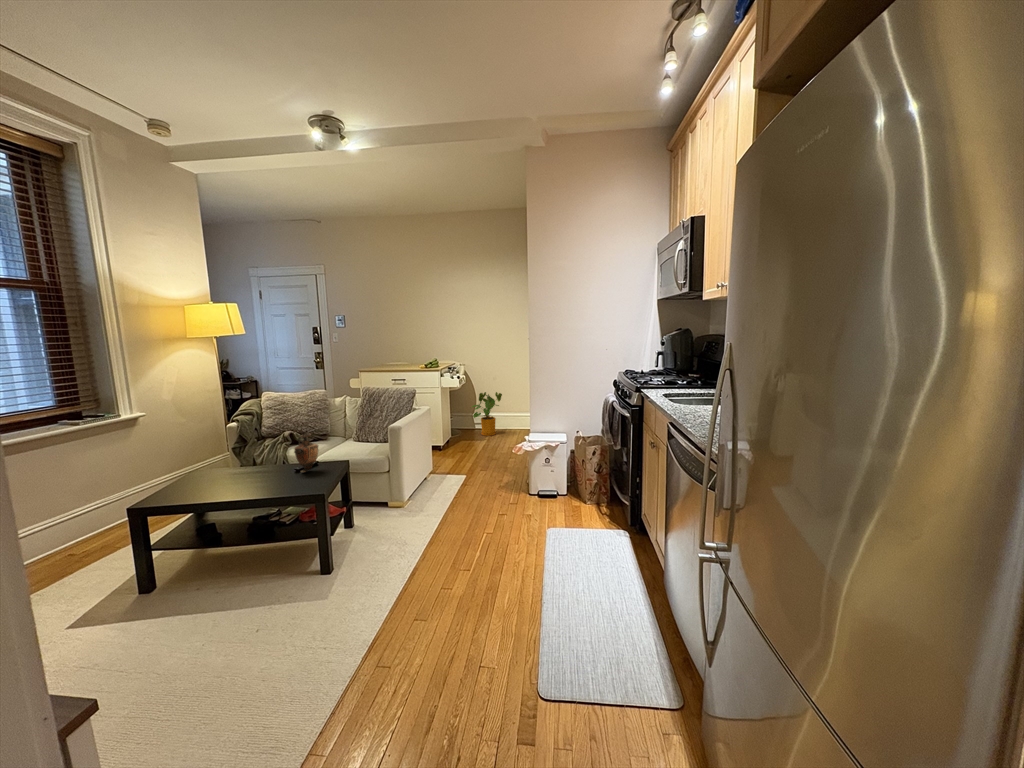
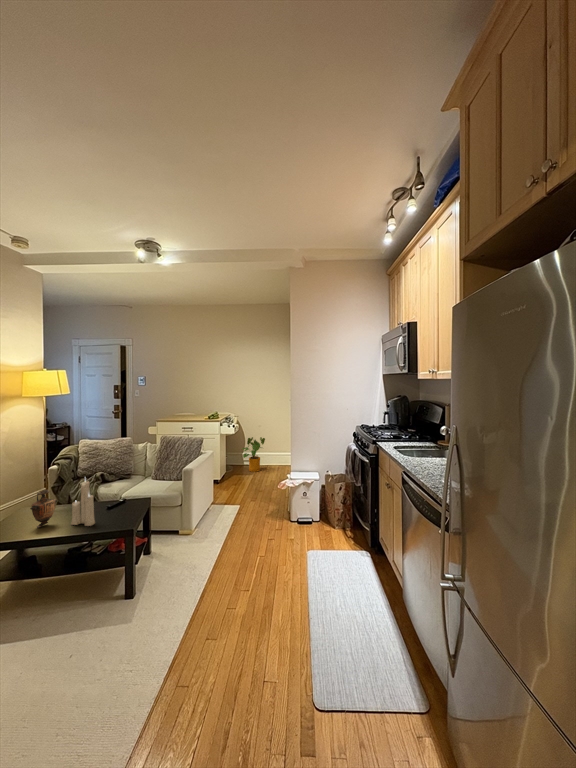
candle: none [248,427,278,490] -> present [71,481,95,526]
vase: present [294,433,318,472] -> present [30,490,57,527]

